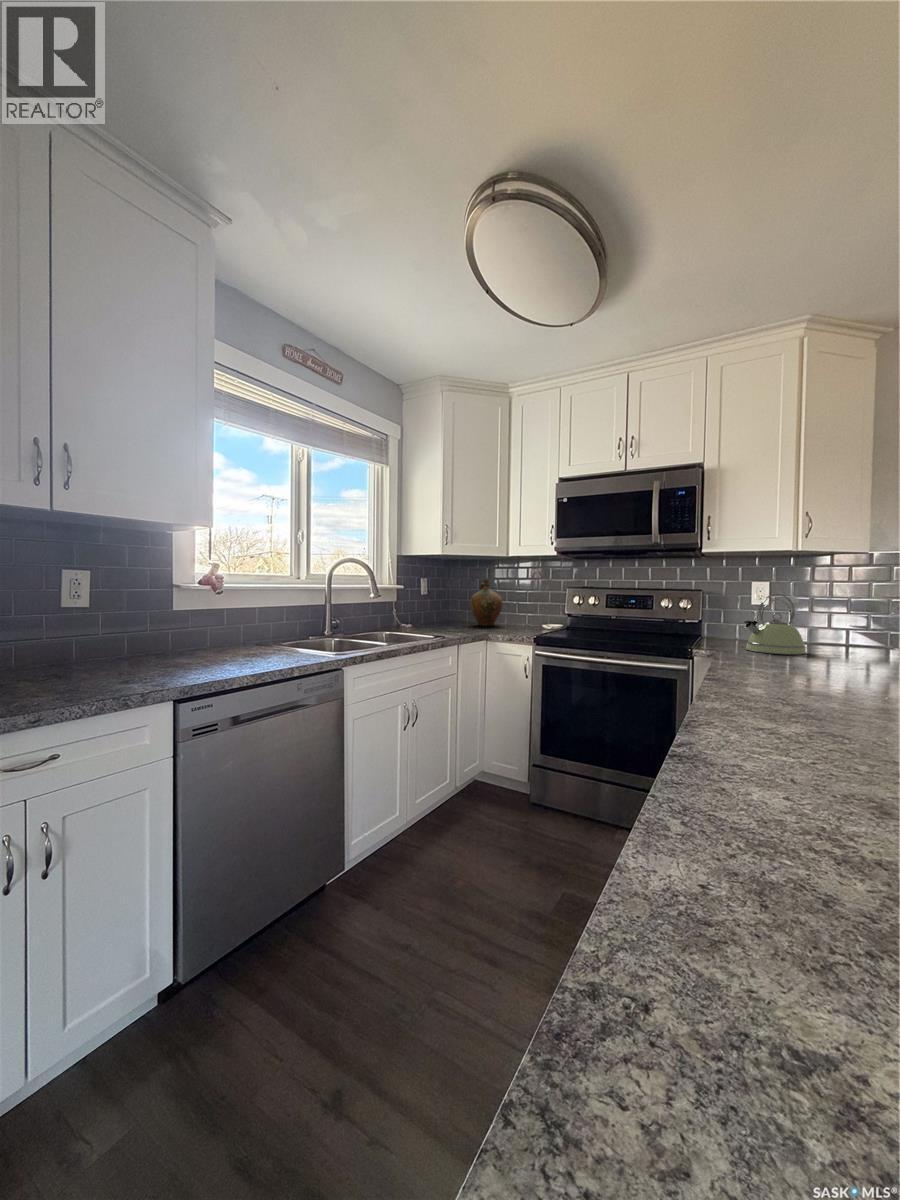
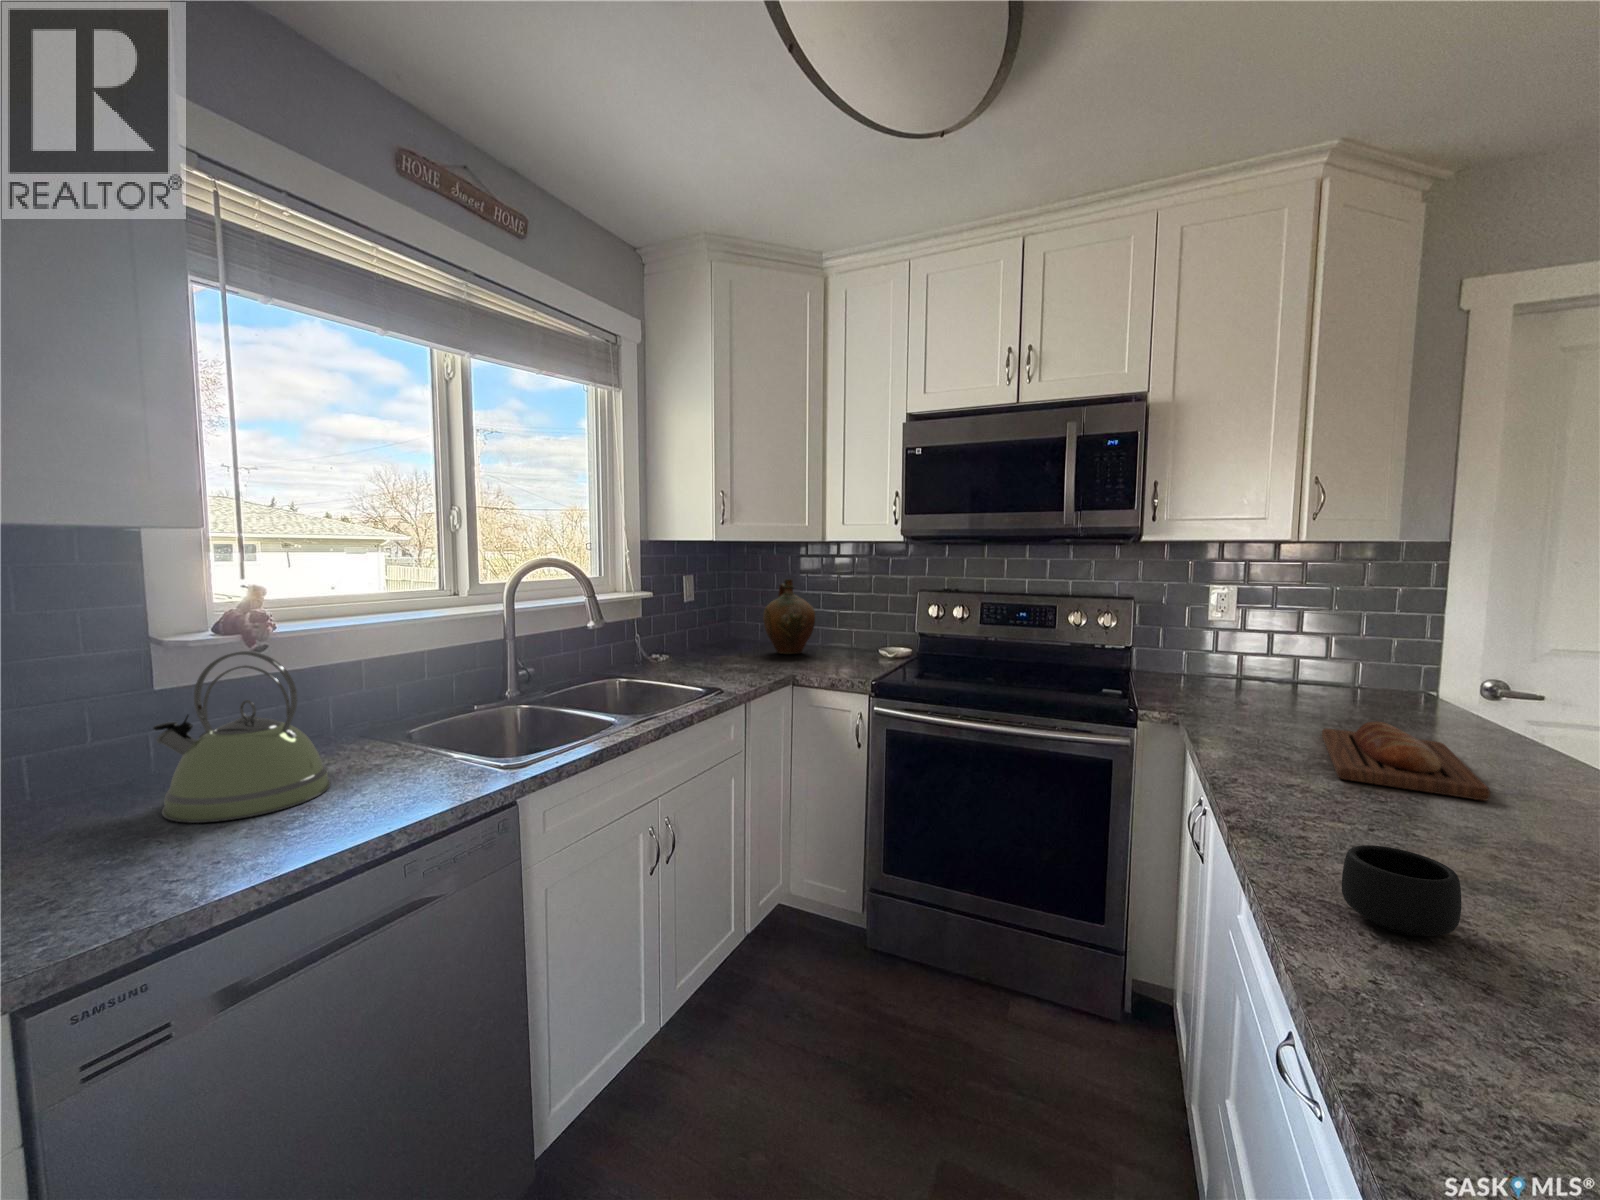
kettle: present [744,594,806,655] -> present [153,651,331,823]
bread loaf: none [784,648,863,680] -> present [1322,722,1490,801]
mug: none [737,672,789,707] -> present [1342,845,1461,936]

